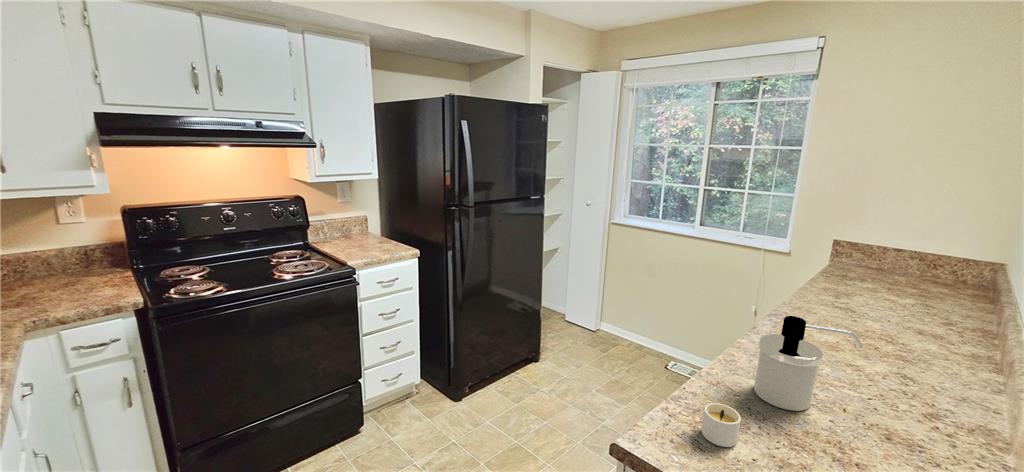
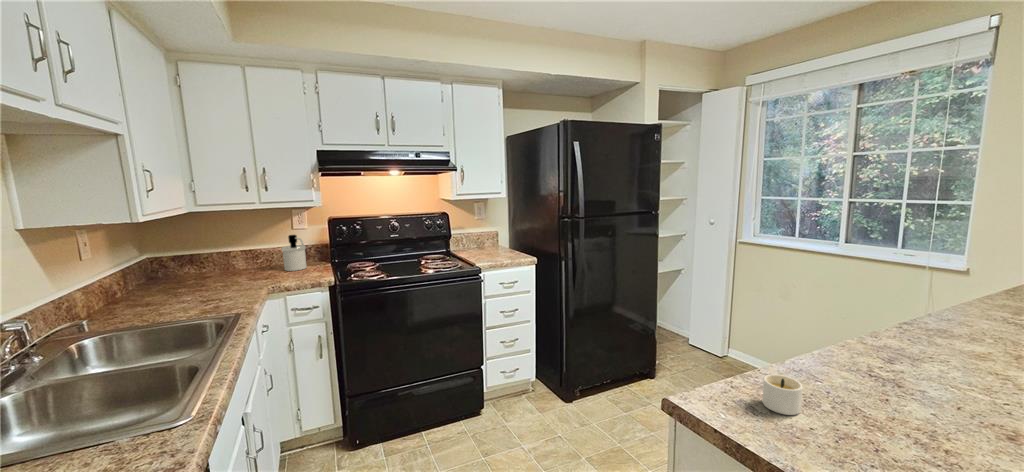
soap dispenser: present [754,316,863,411] -> present [282,235,307,271]

